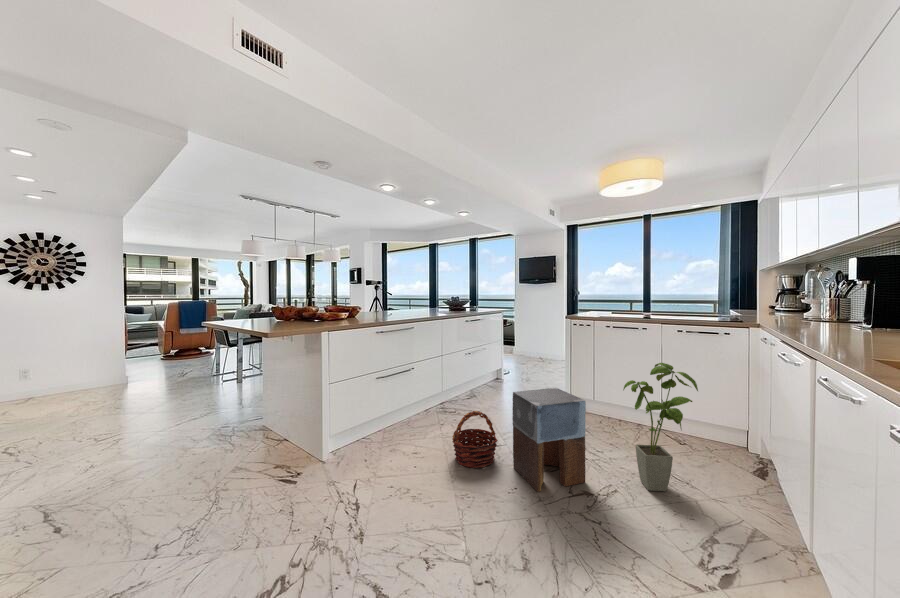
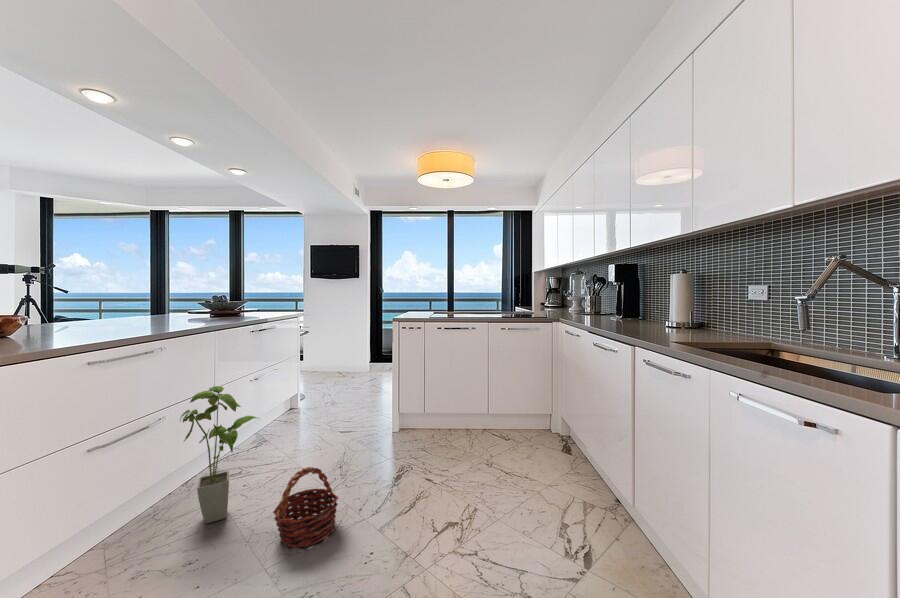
house plant: present [623,363,698,491] -> present [180,386,257,524]
stool: present [512,388,586,492] -> none [356,414,444,545]

